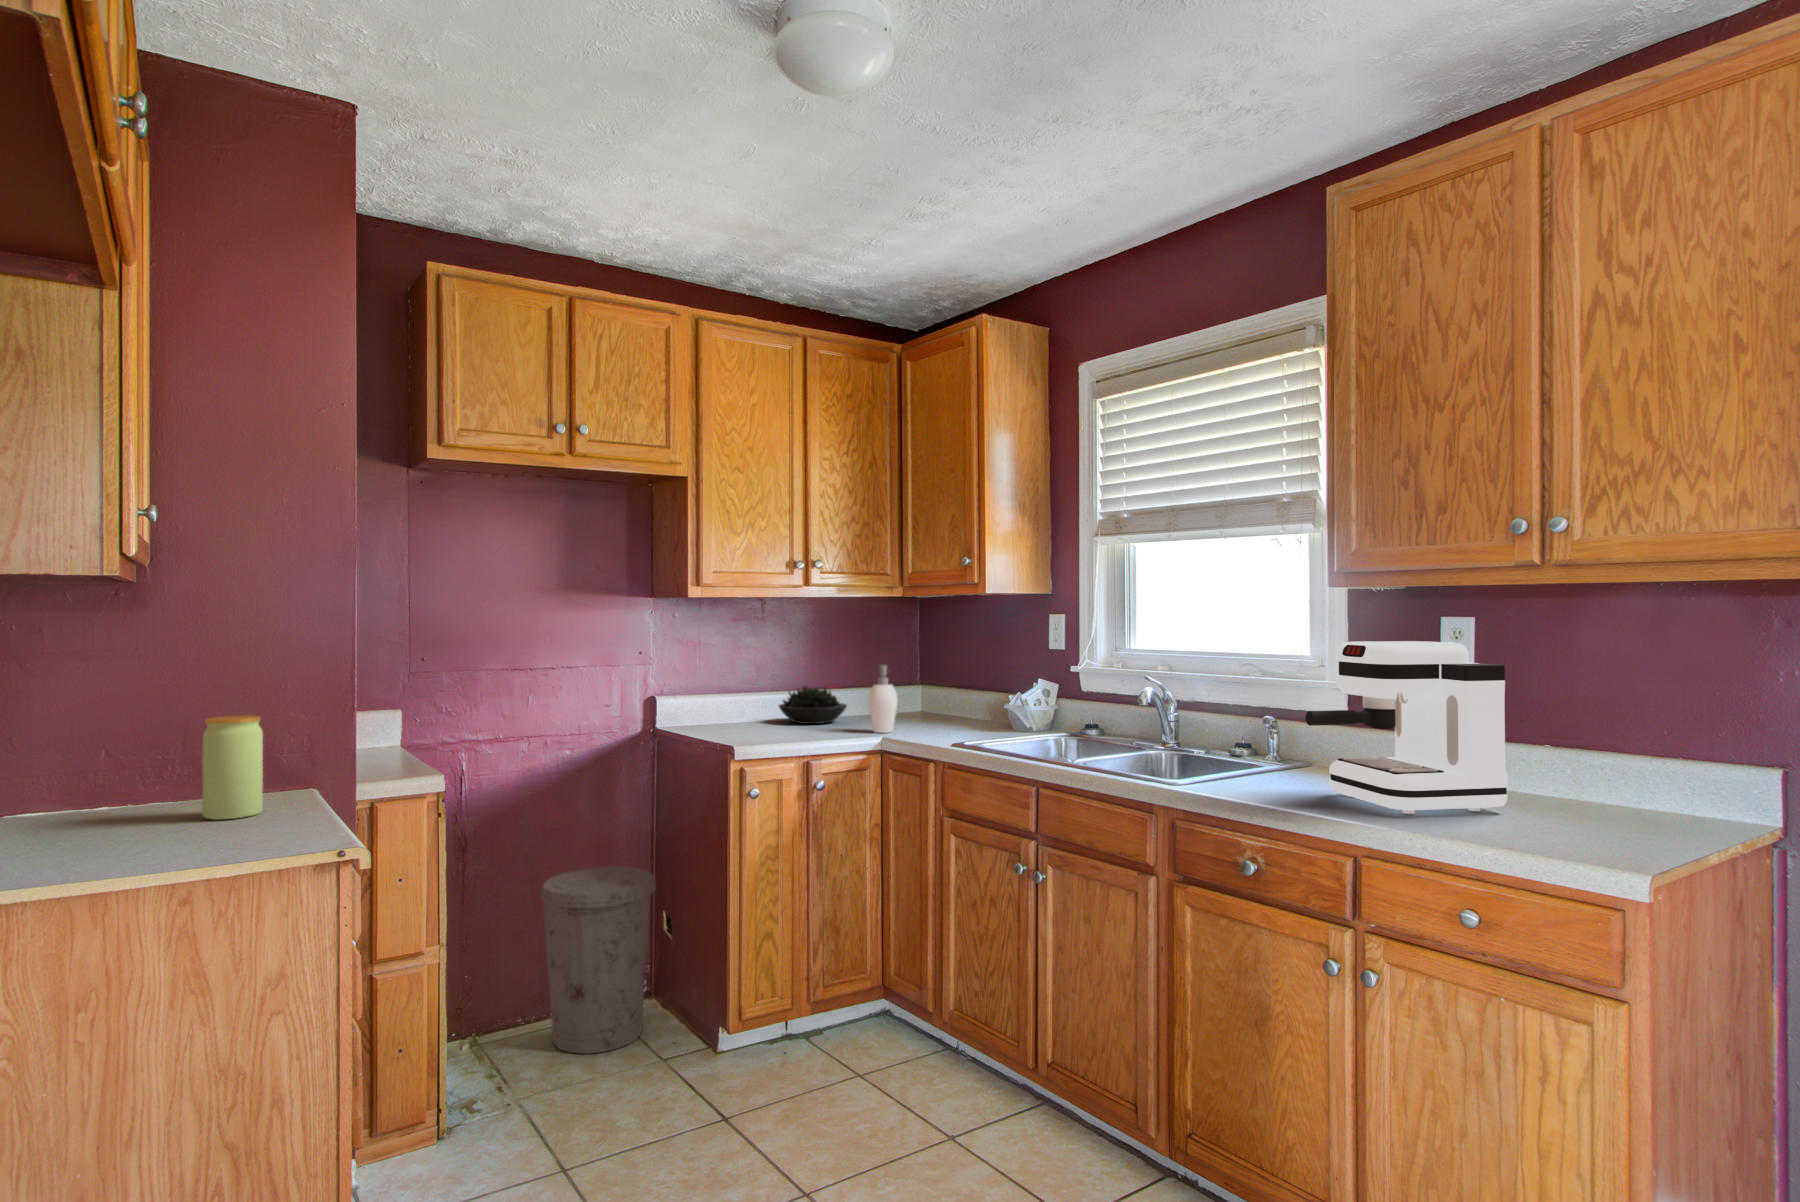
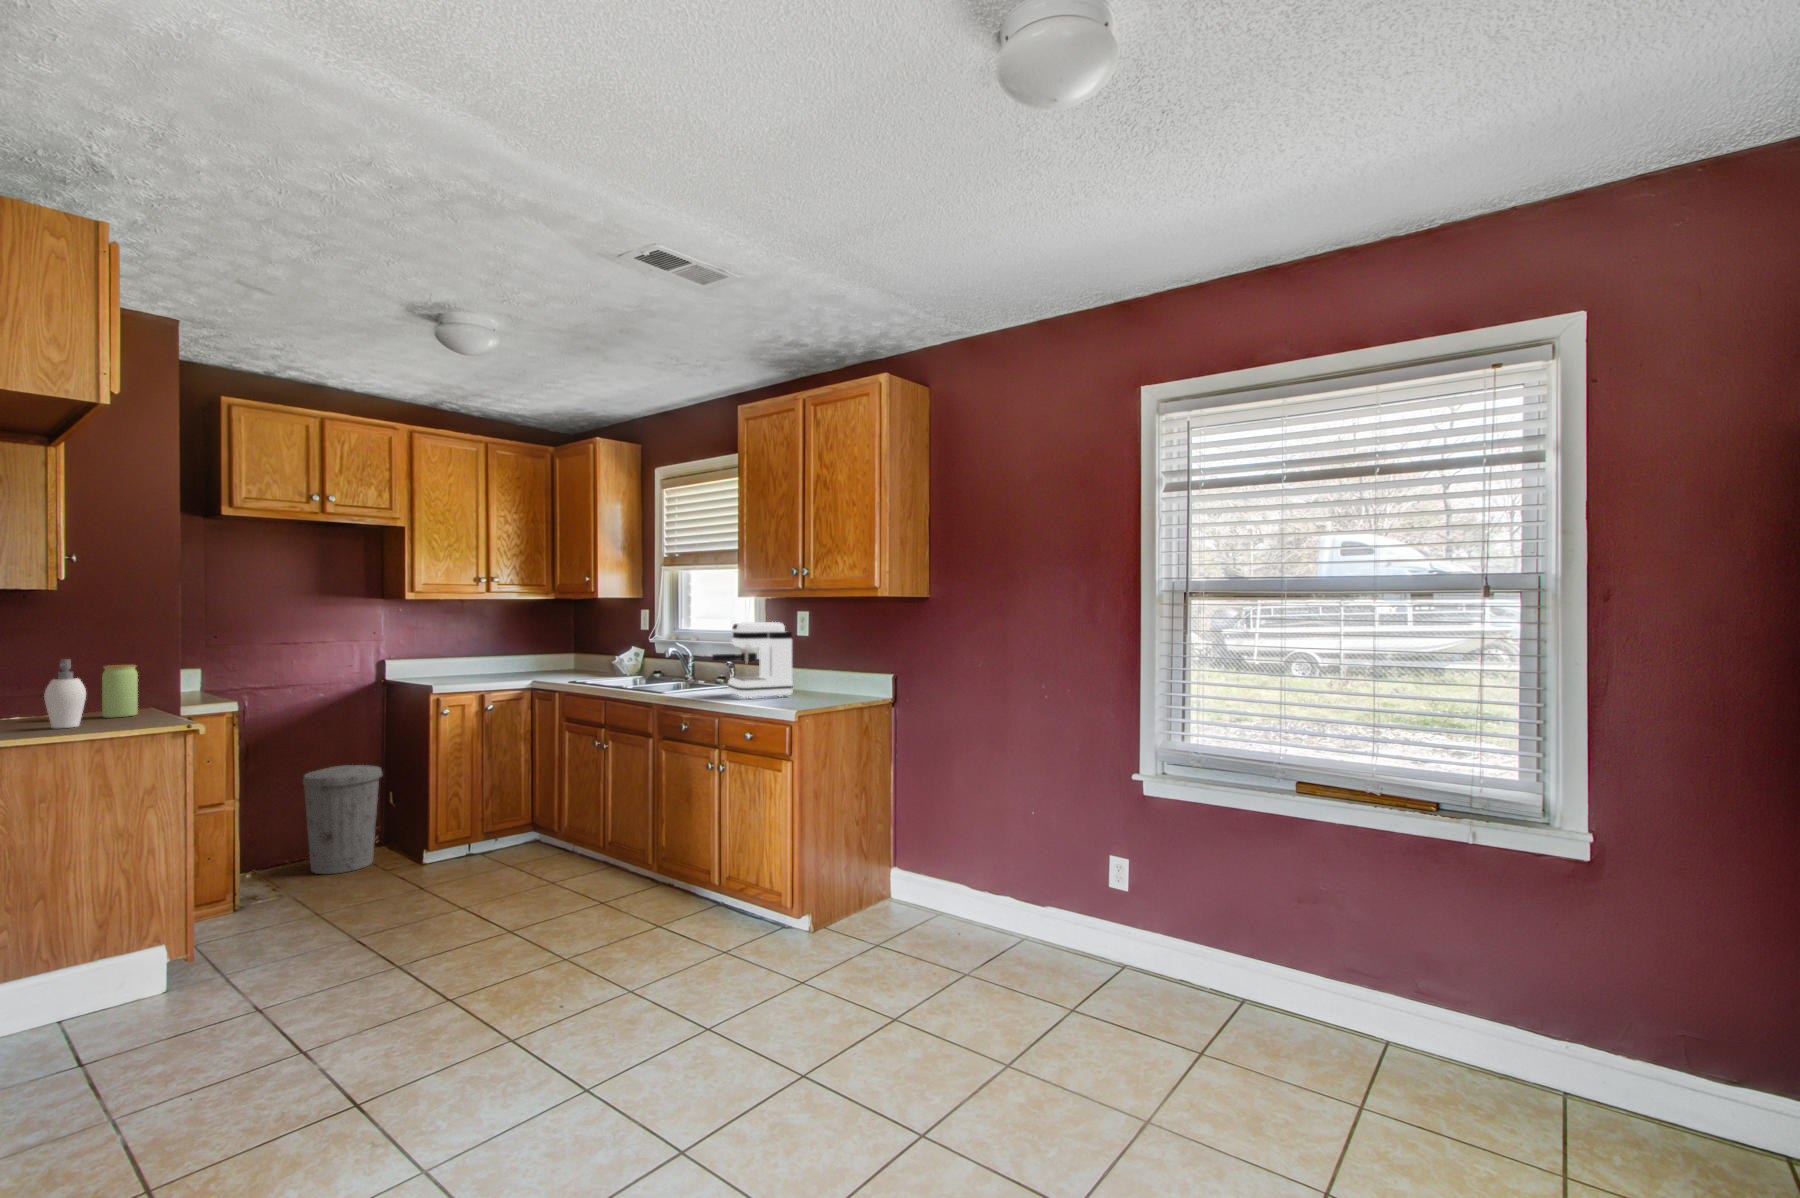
soap dispenser: present [868,665,897,733] -> present [44,659,86,728]
succulent plant: present [778,687,847,724] -> none [471,653,518,676]

